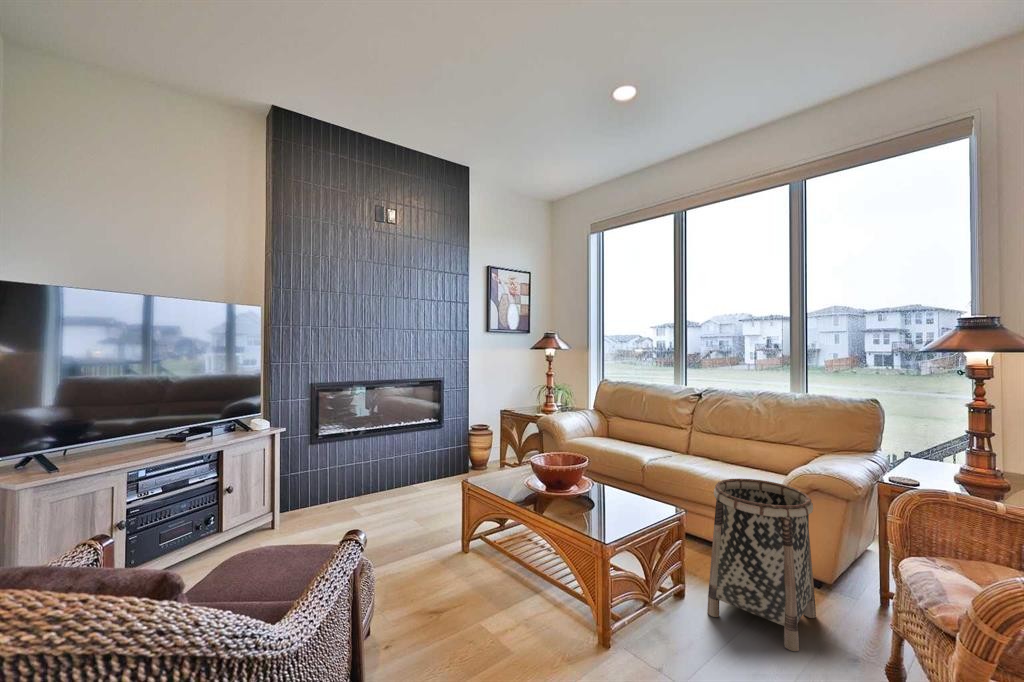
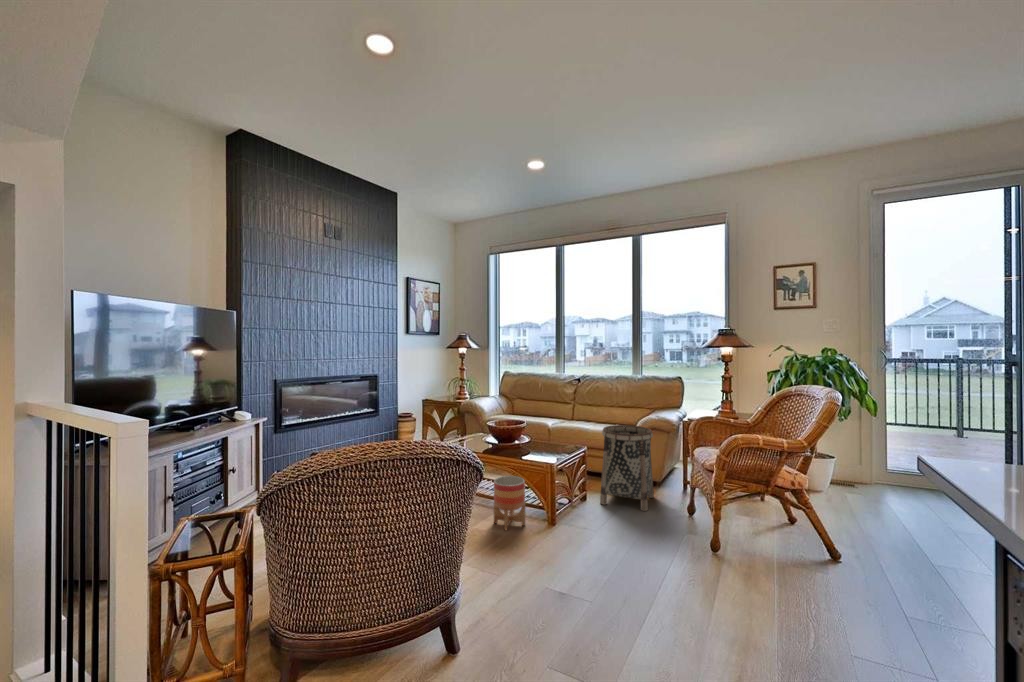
planter: none [513,547,563,644] -> present [494,476,525,530]

